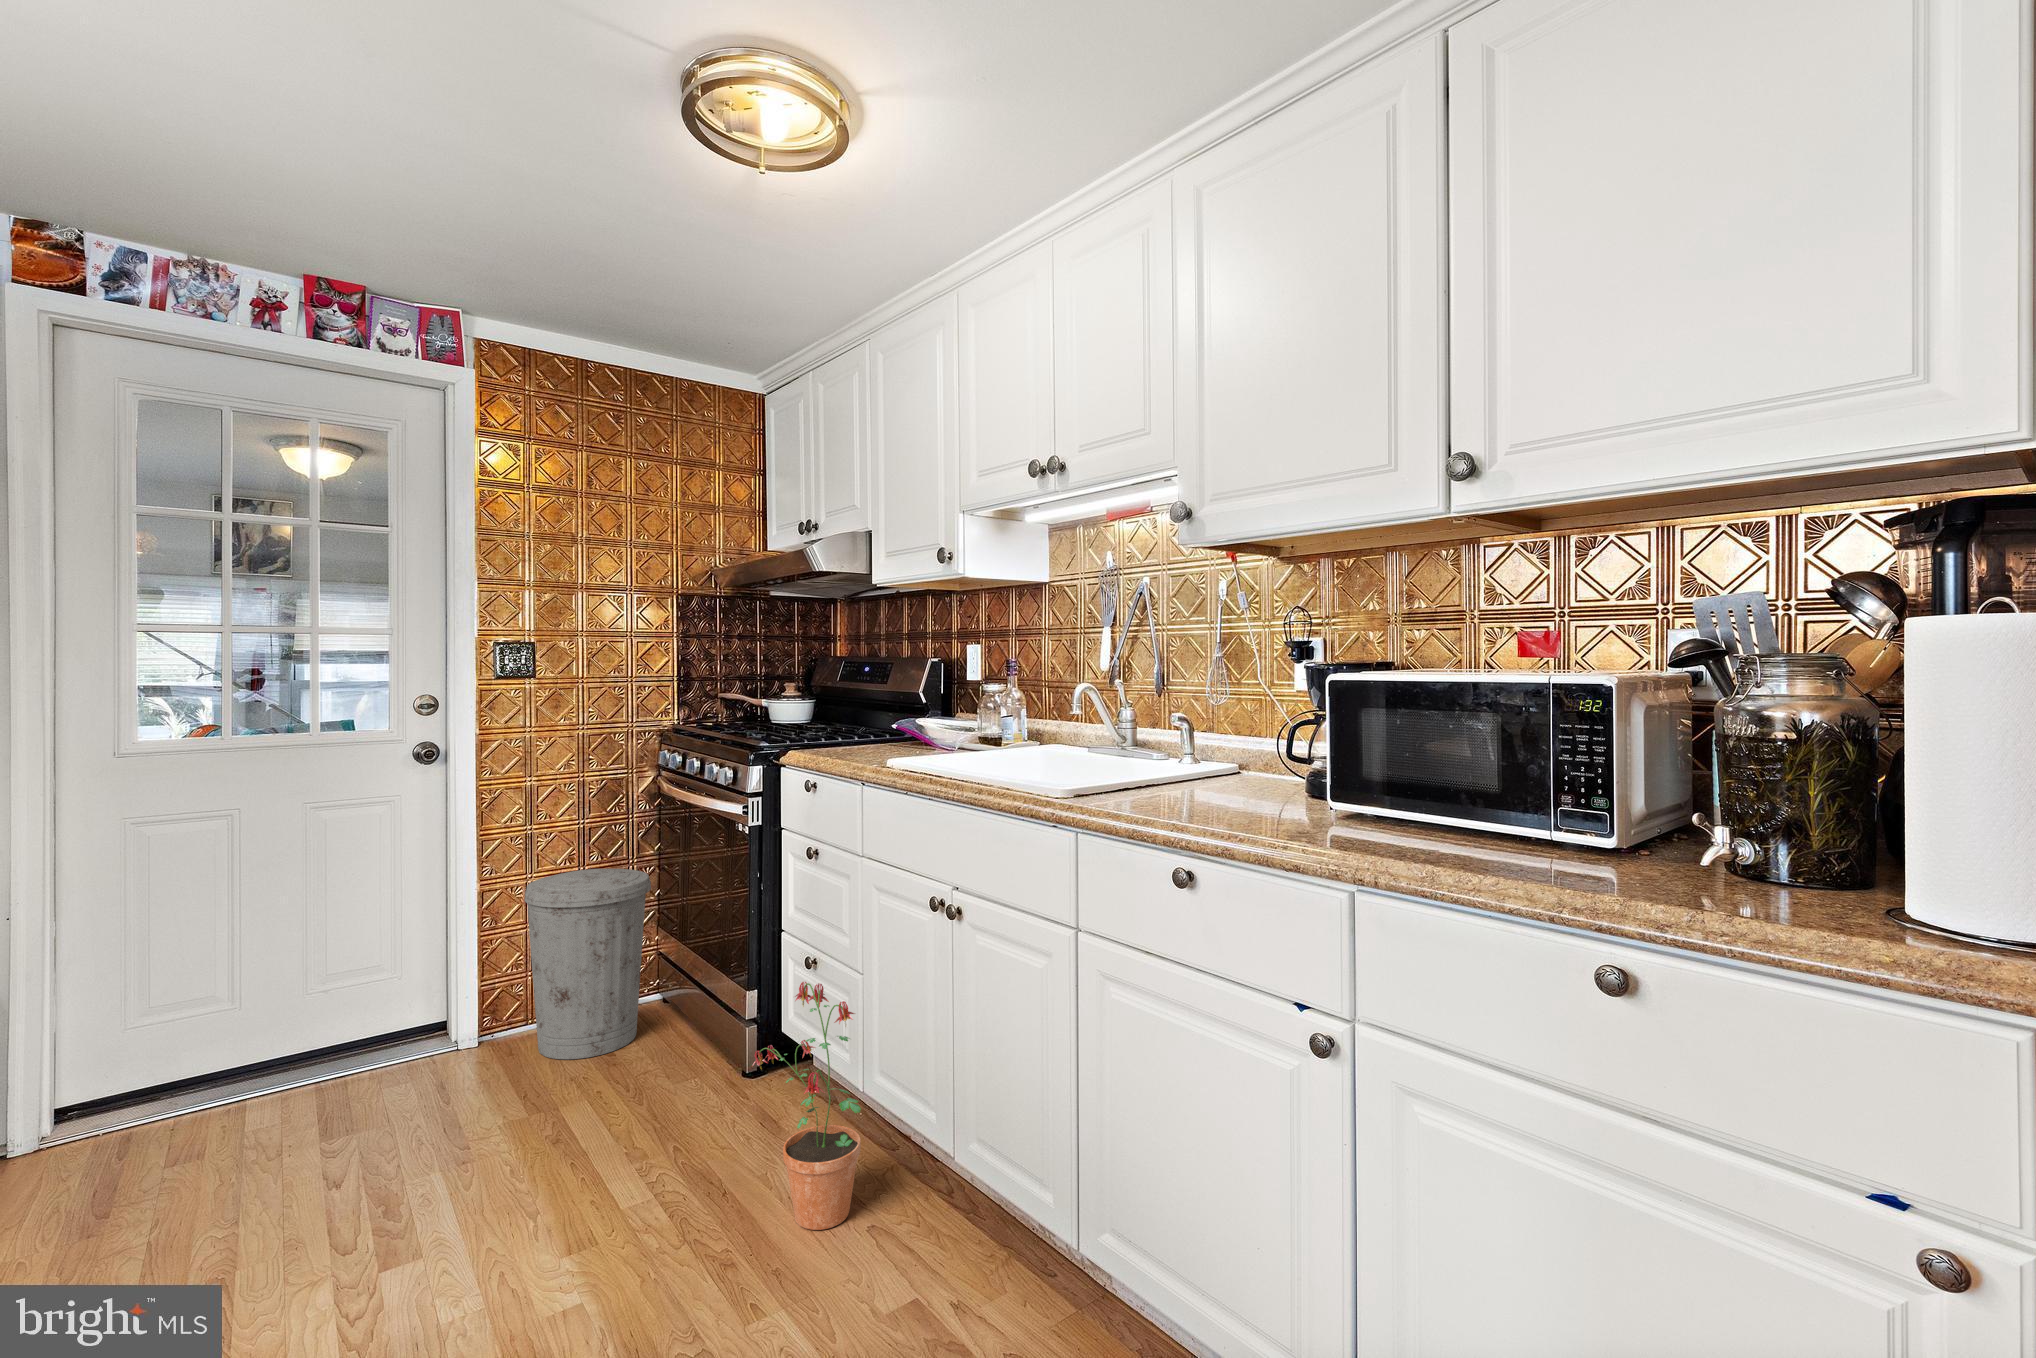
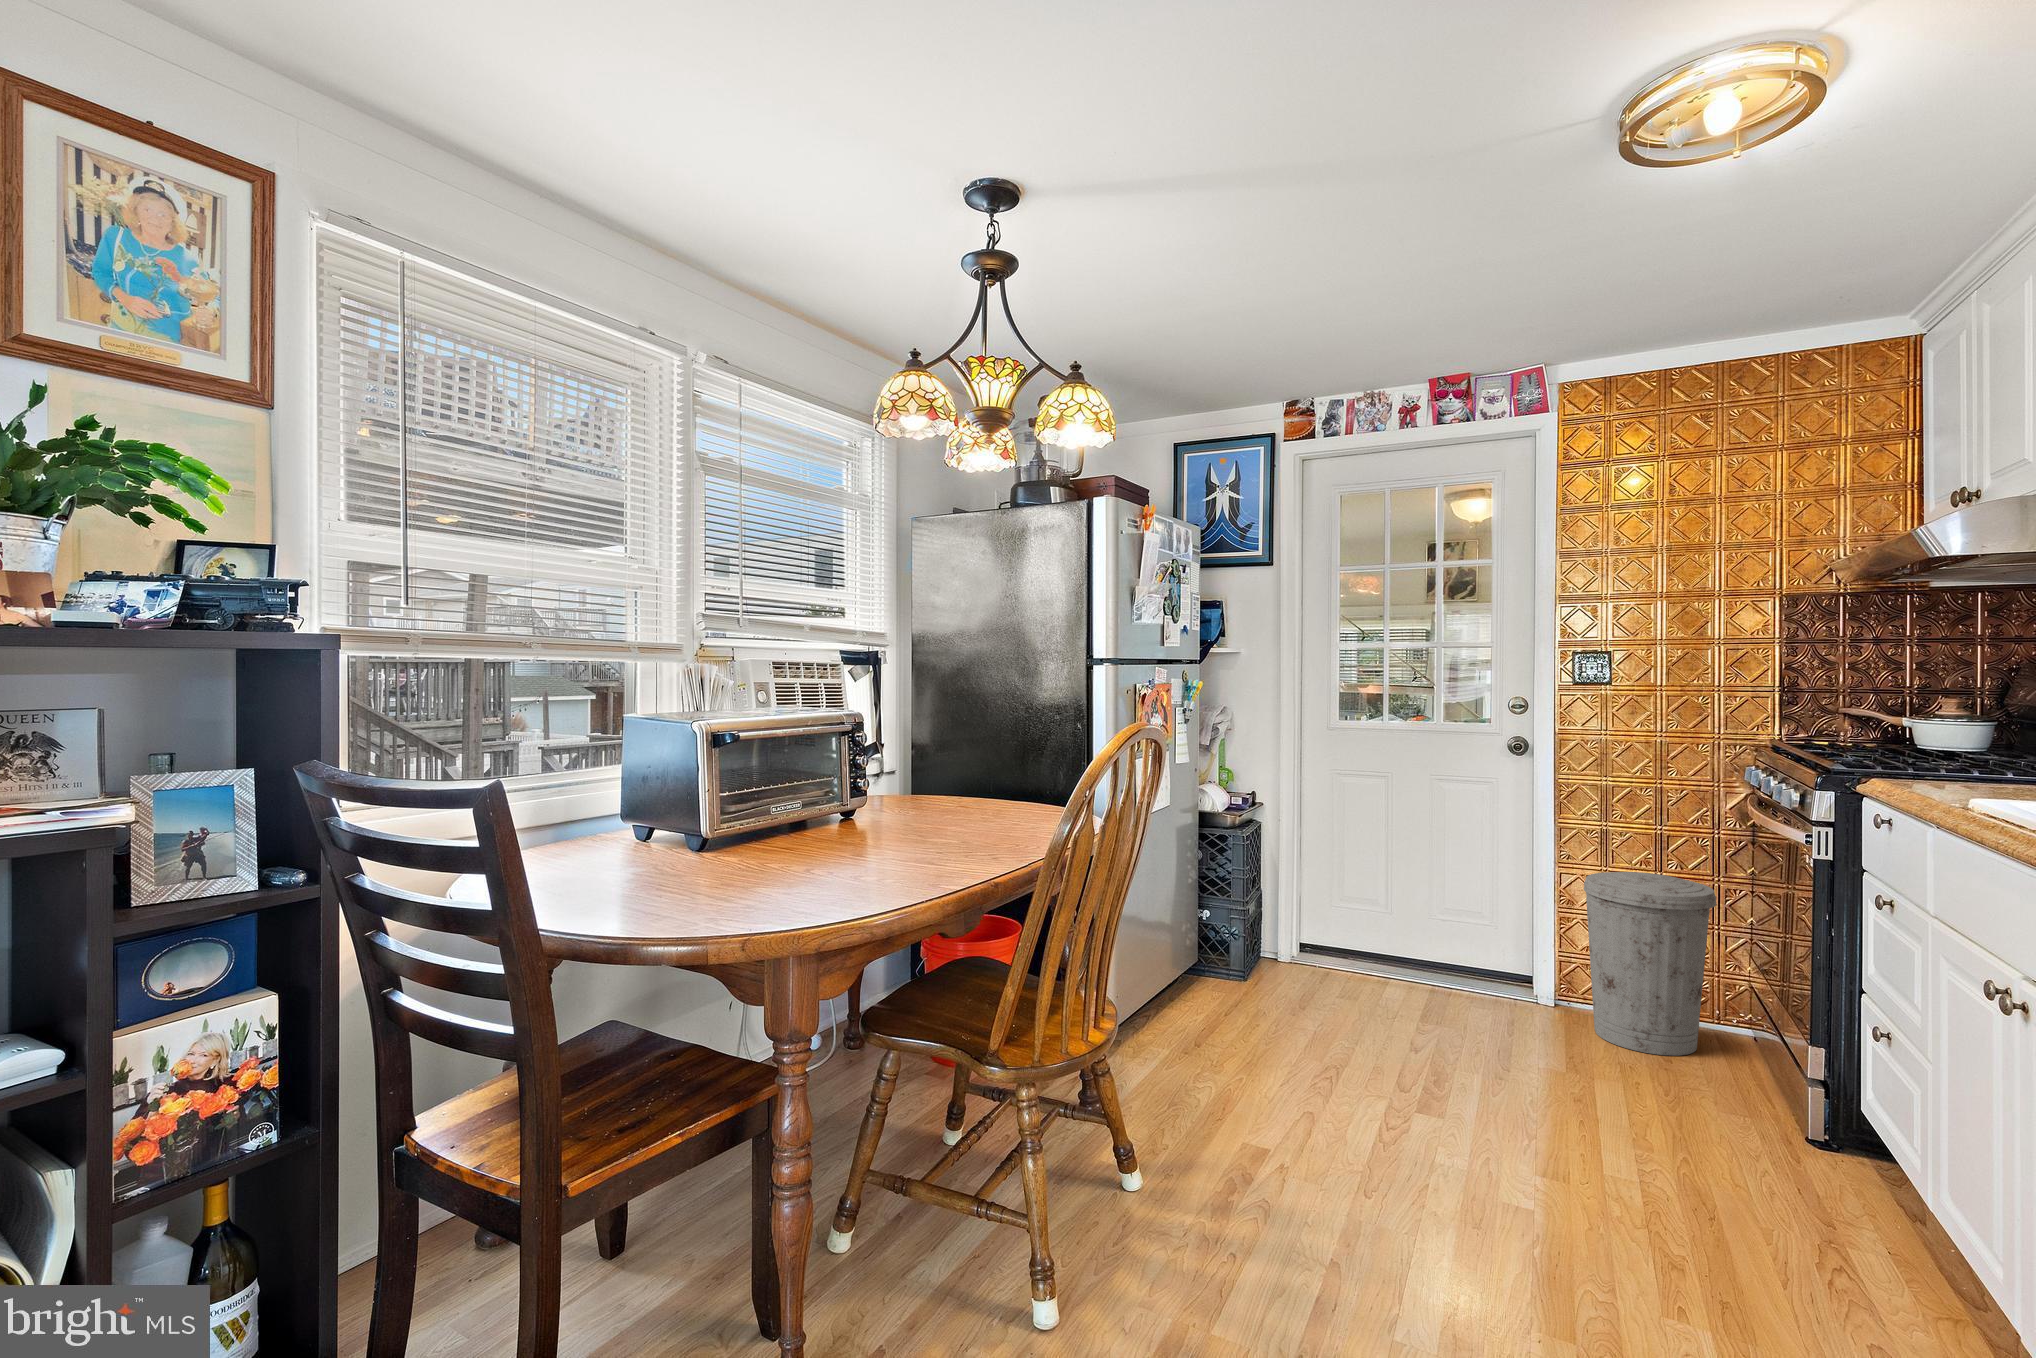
potted plant: present [753,982,861,1230] -> none [1671,1018,1792,1281]

